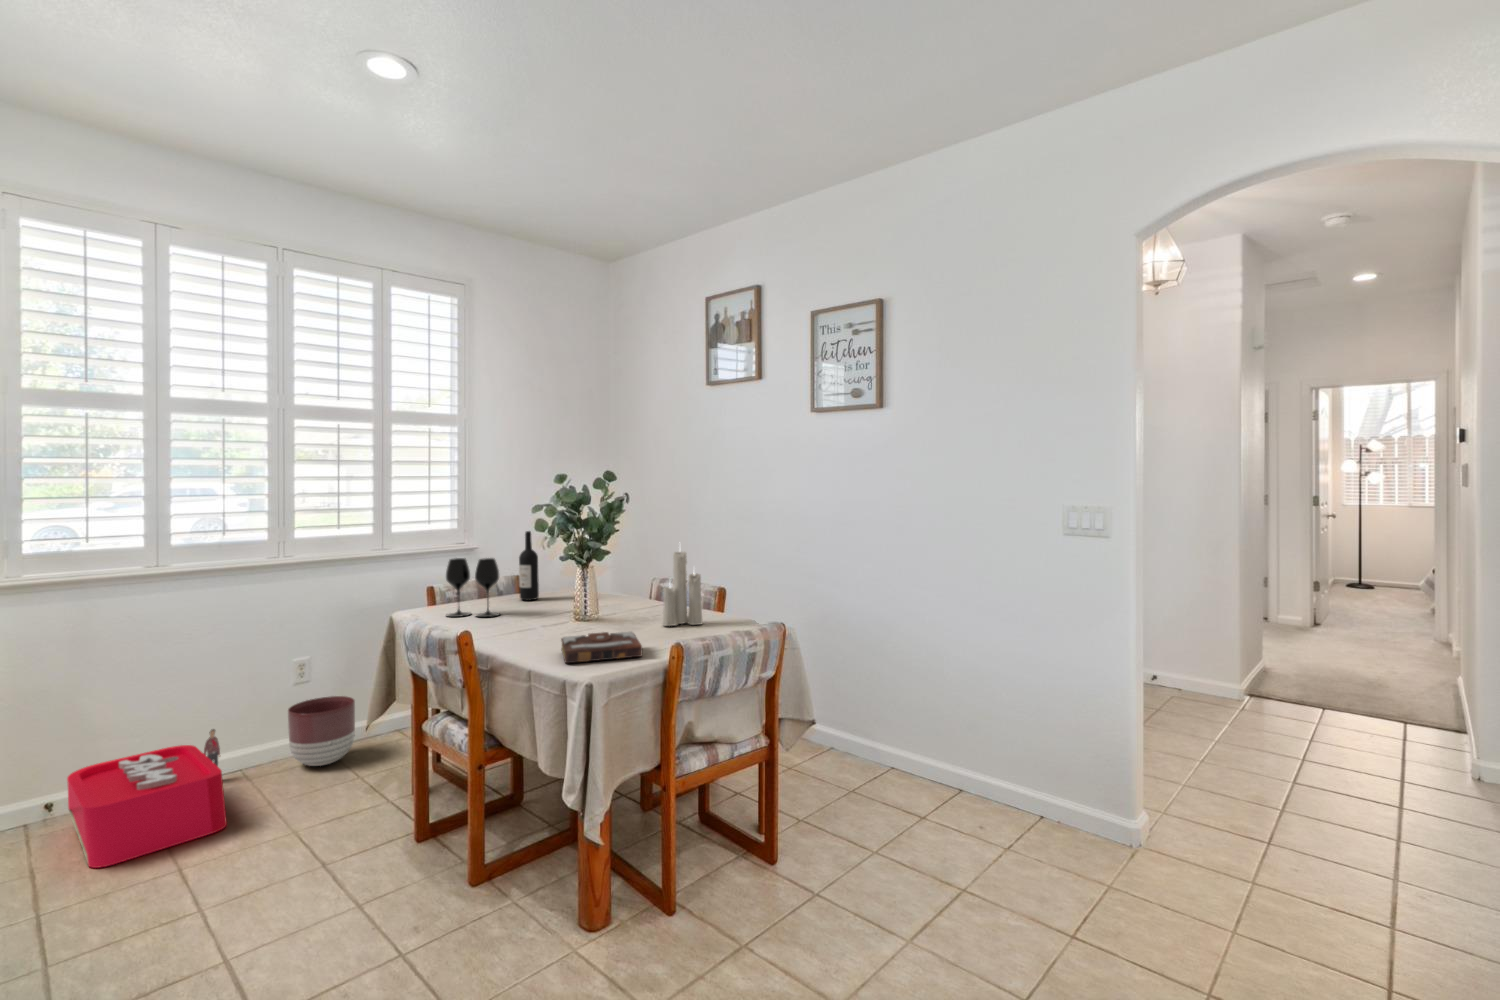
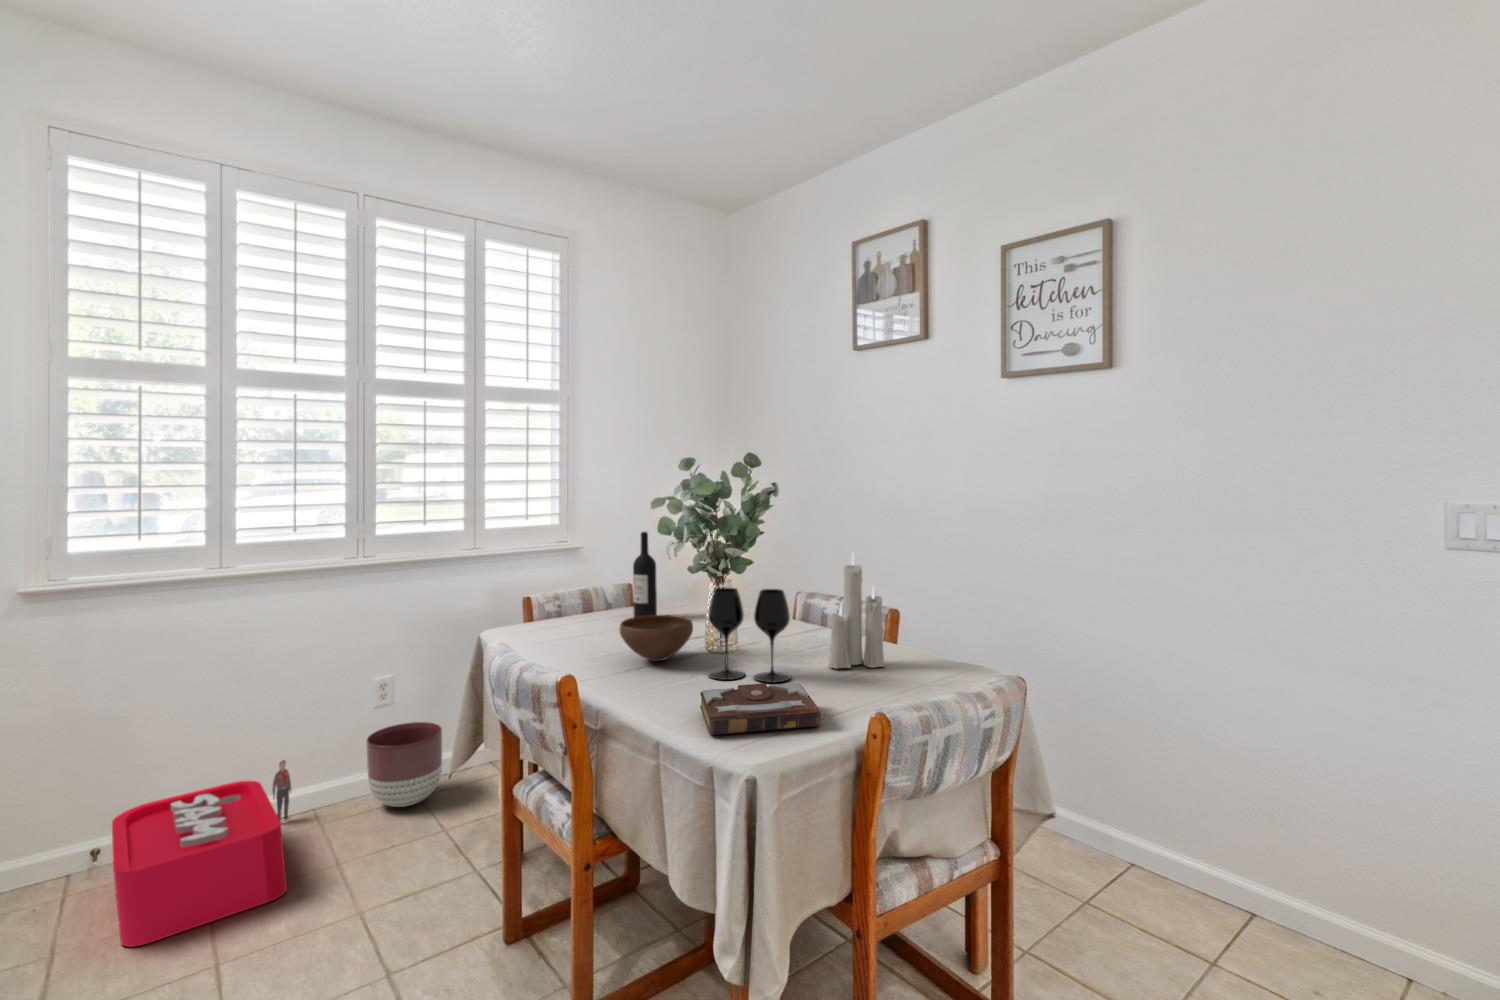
wine glass: present [446,558,499,617] -> present [708,588,791,683]
bowl: none [506,592,562,626] -> present [620,615,693,661]

